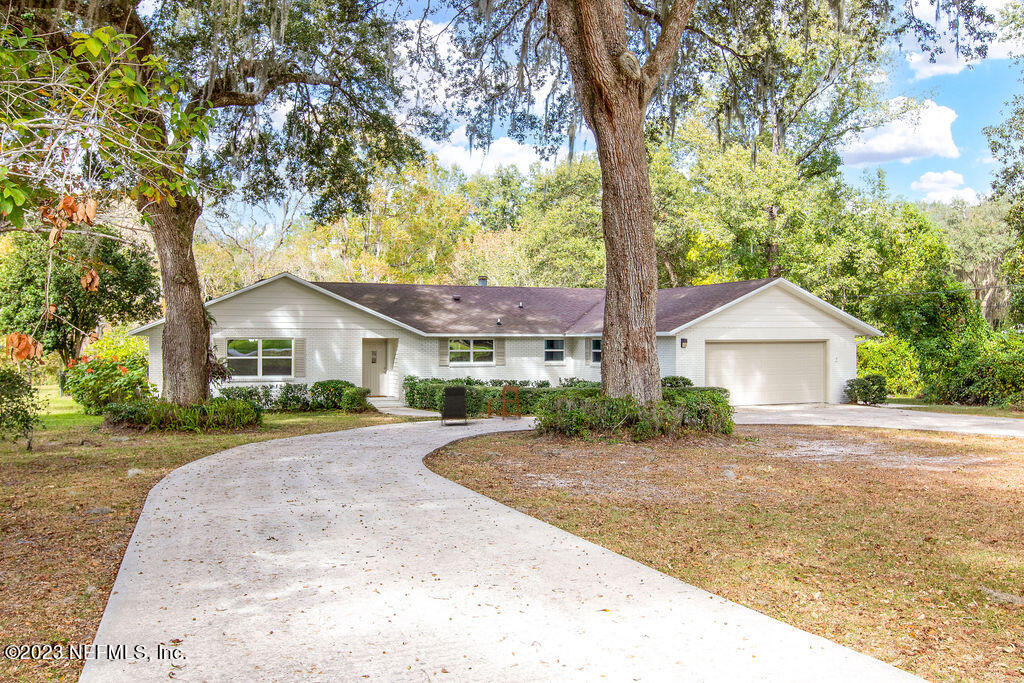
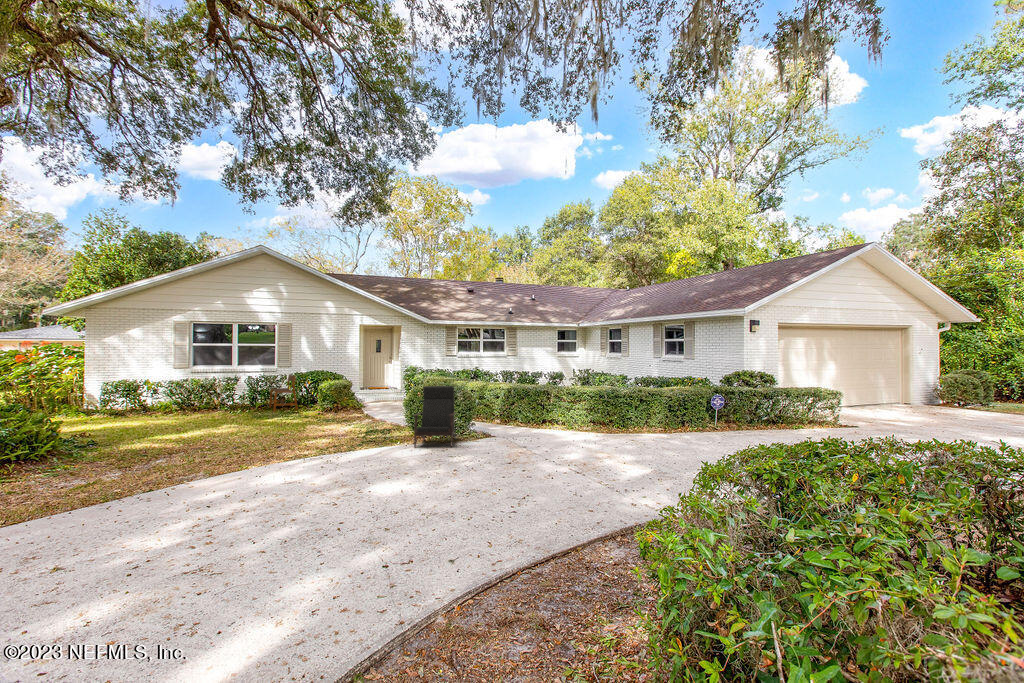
bench: present [488,385,521,420] -> present [269,374,298,412]

